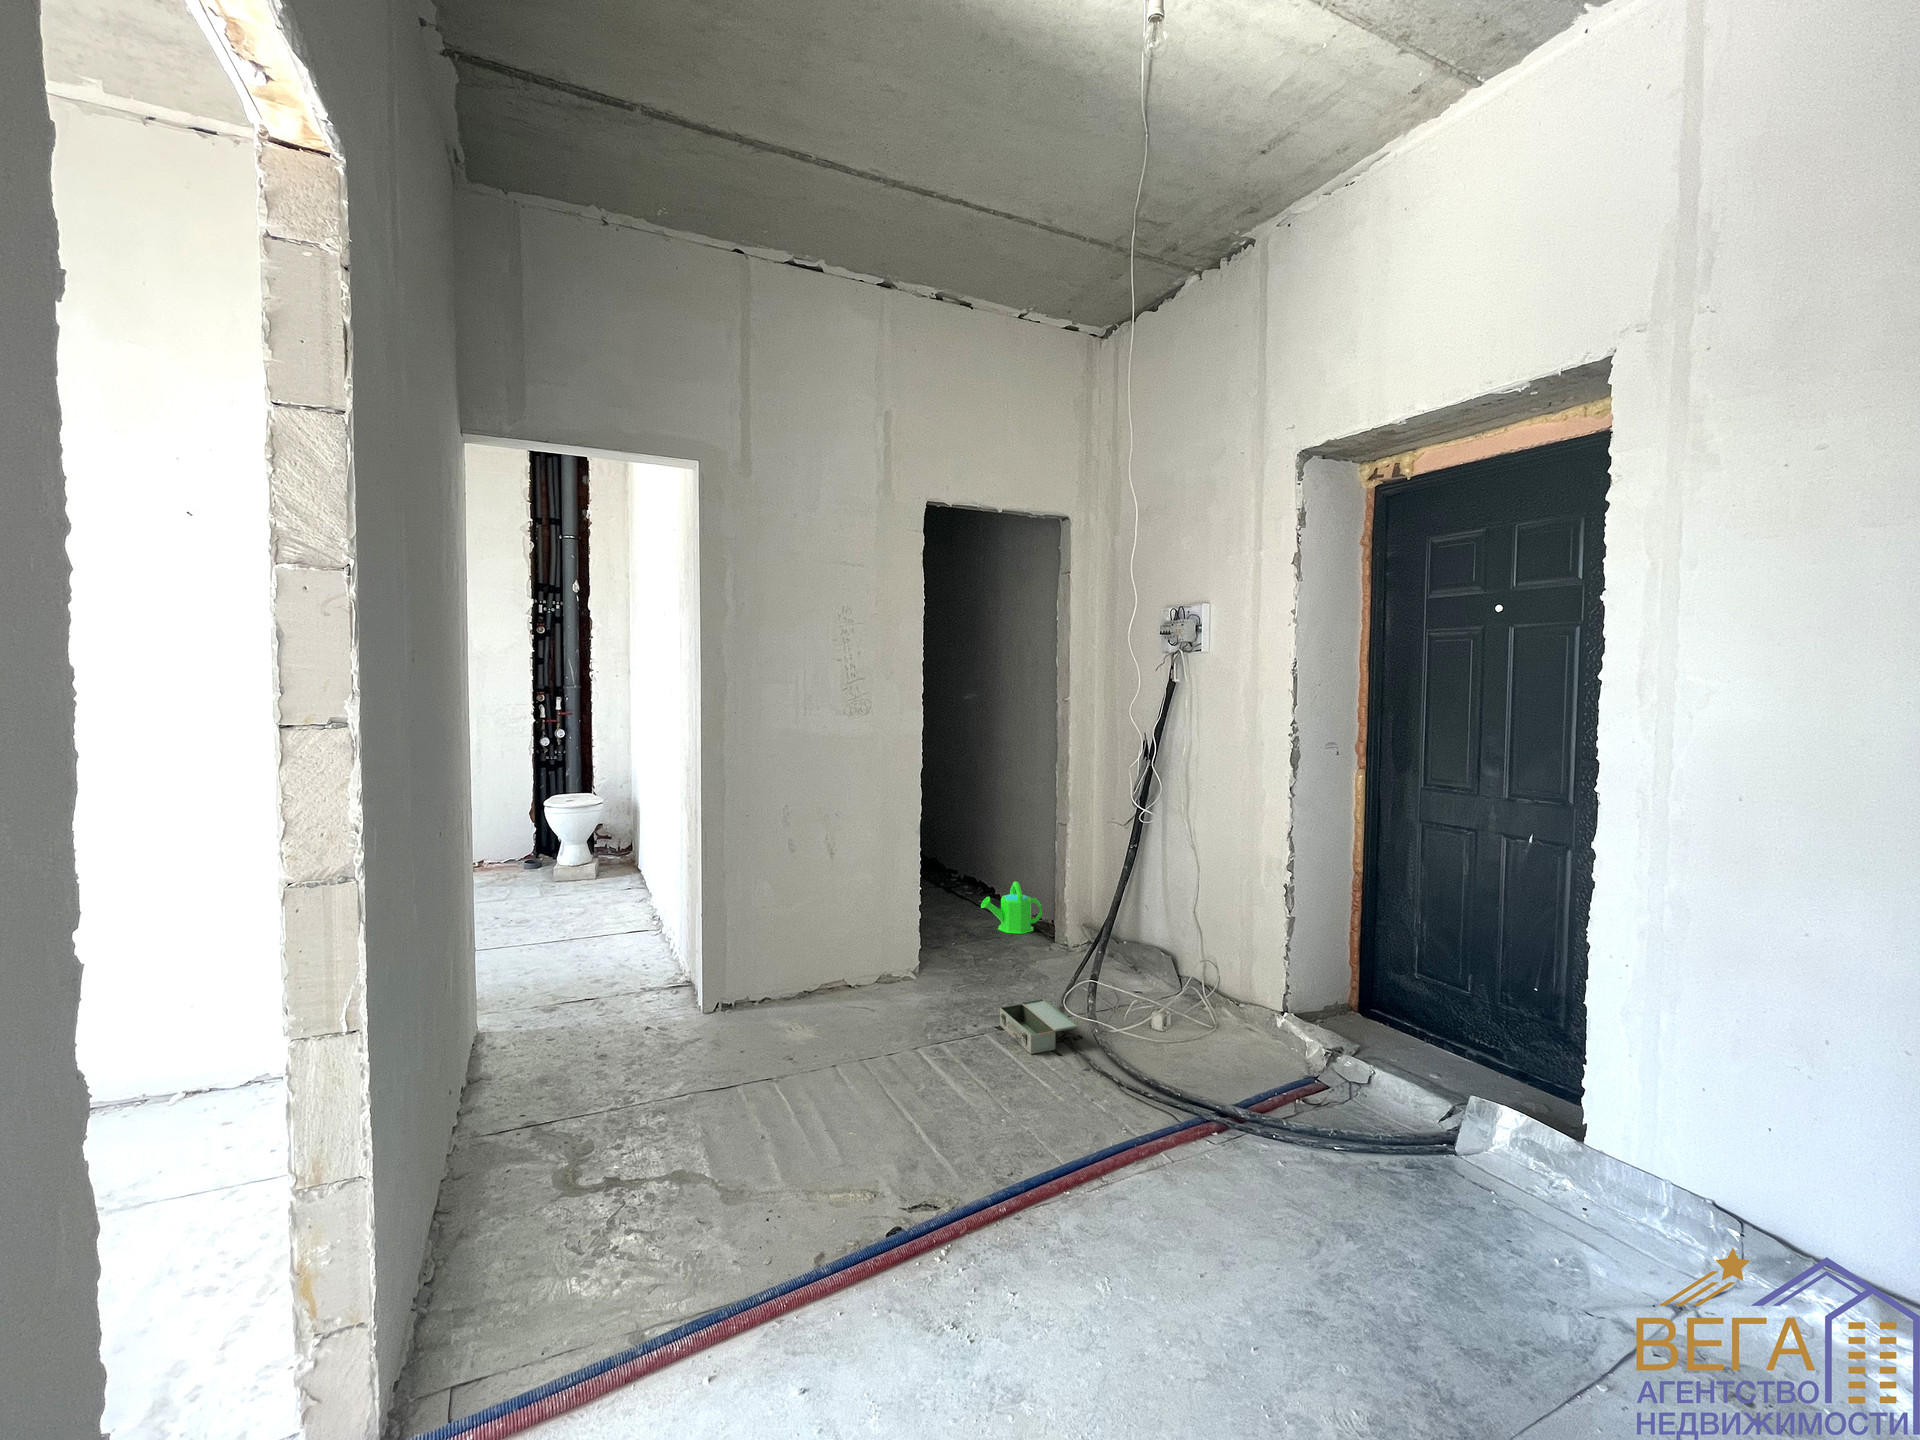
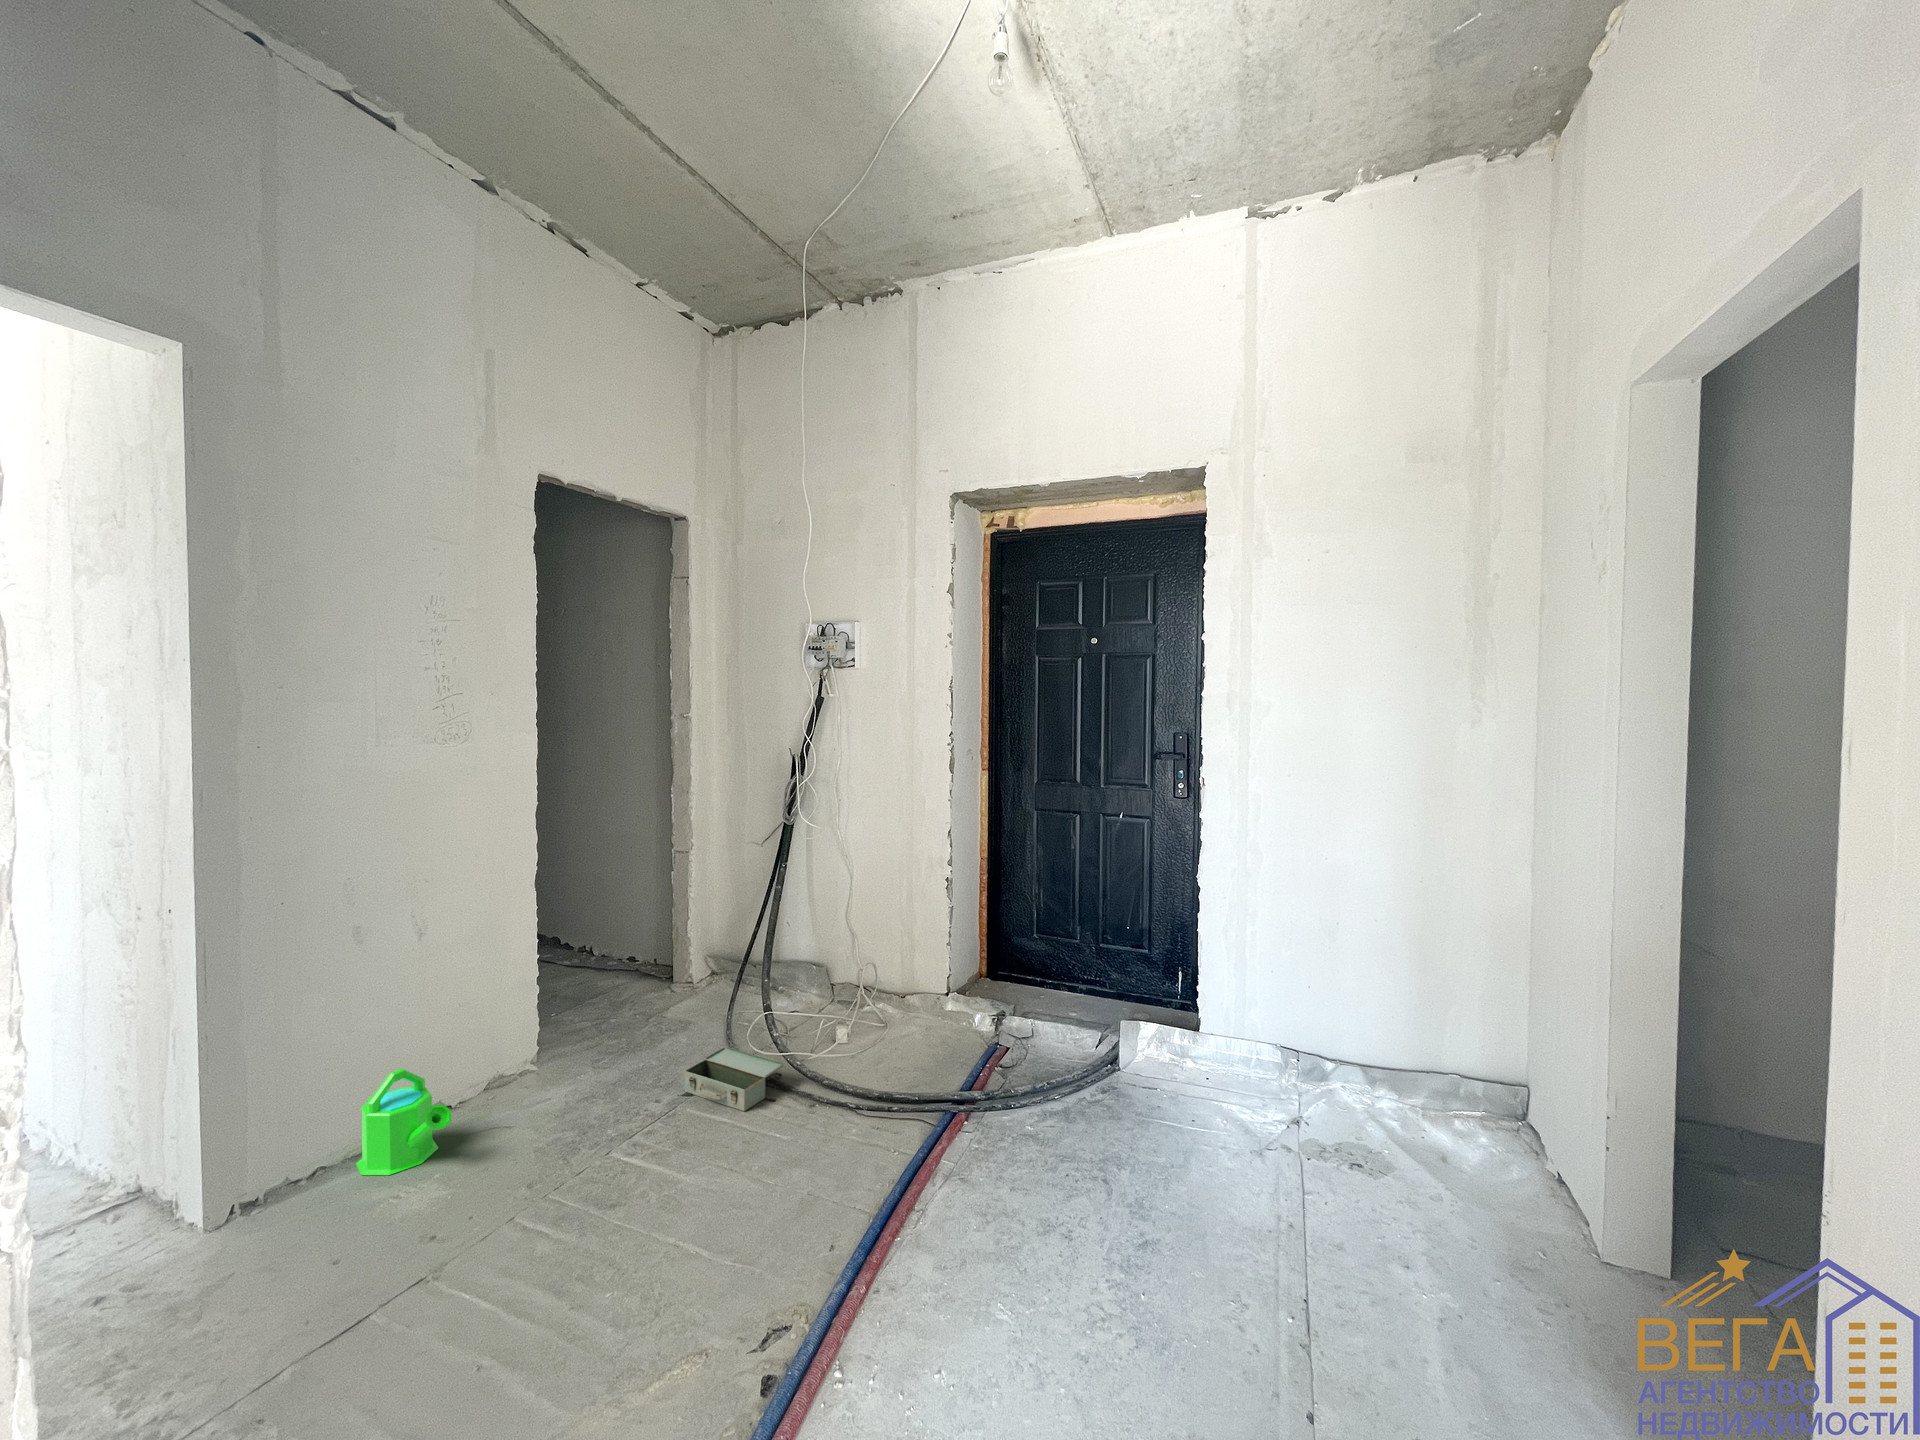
watering can: present [981,881,1042,934] -> present [356,1069,451,1175]

